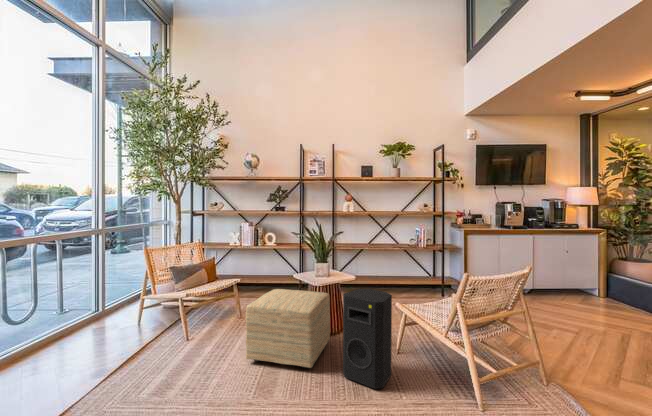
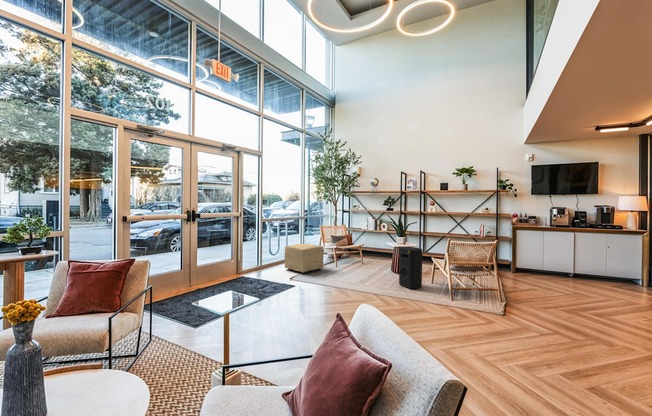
ottoman: present [246,289,330,368] -> present [285,244,324,273]

